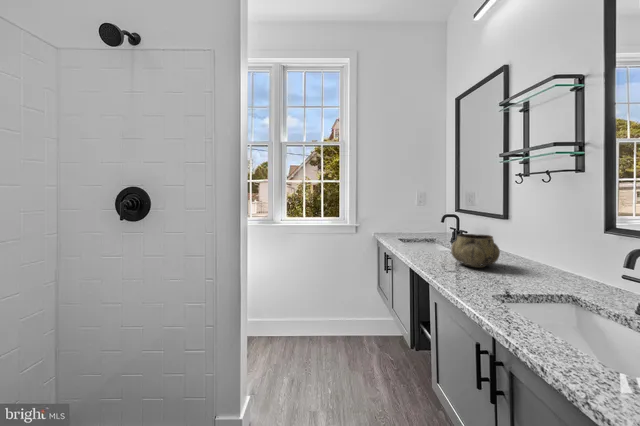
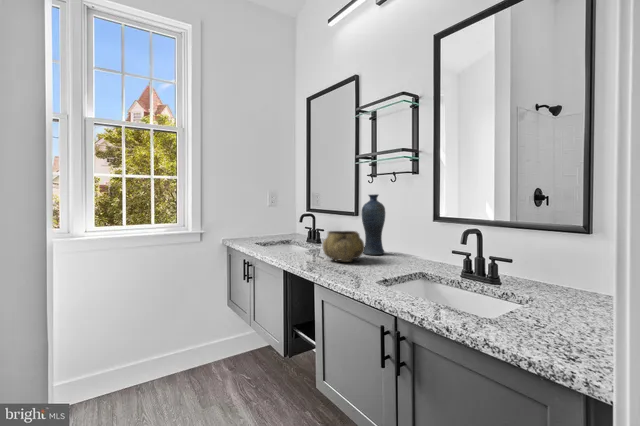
vase: none [505,196,536,263] -> present [361,194,385,255]

